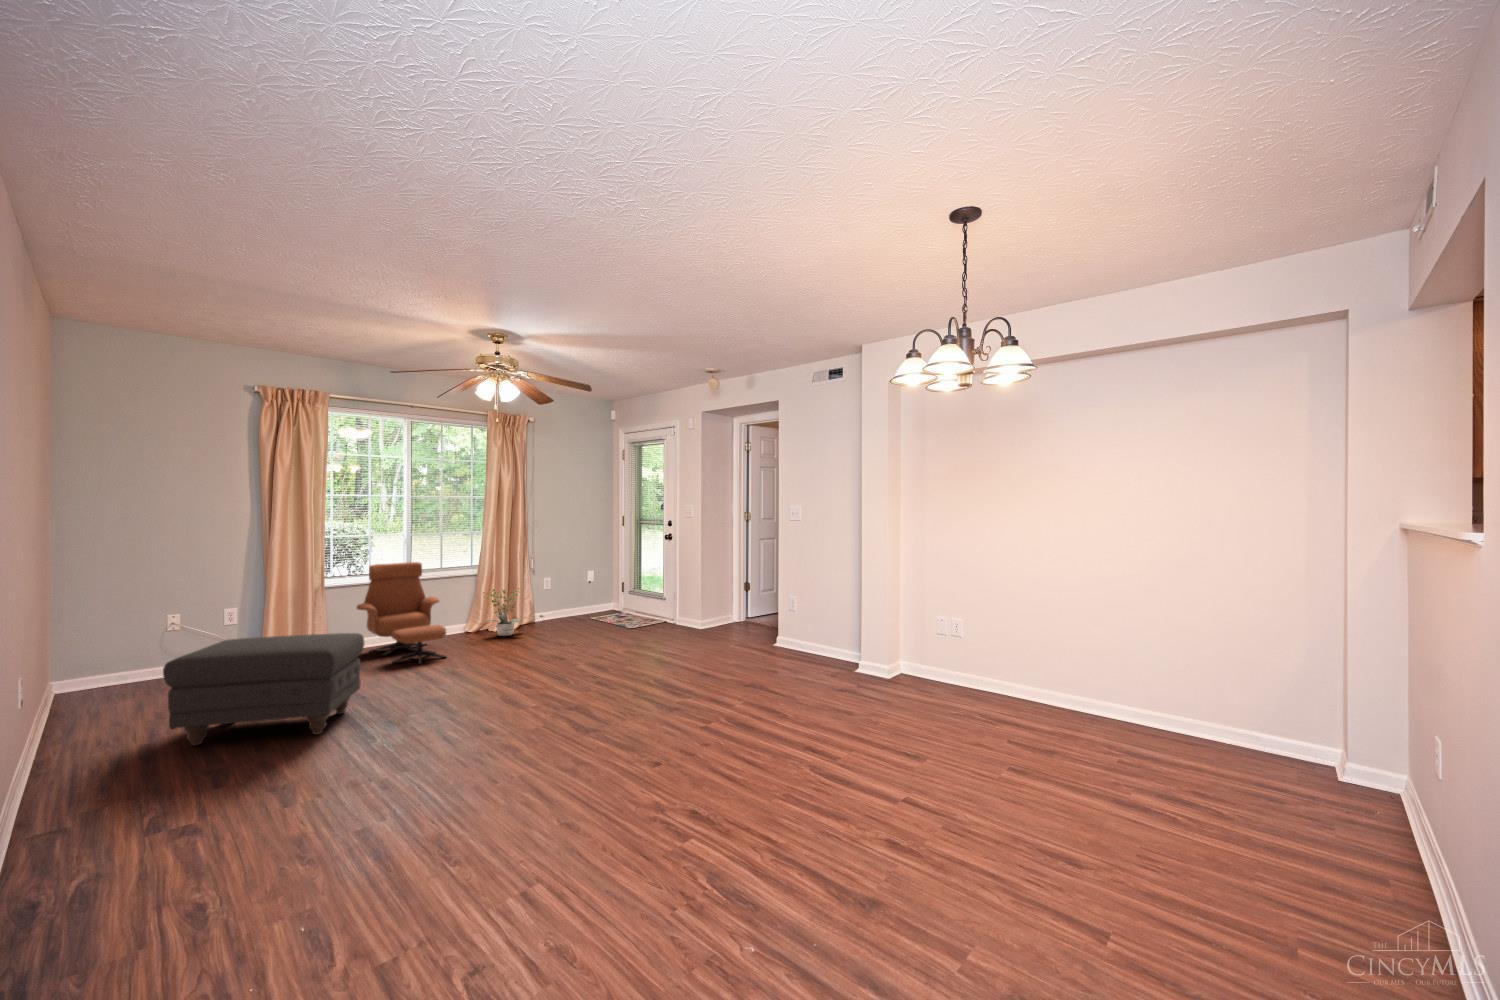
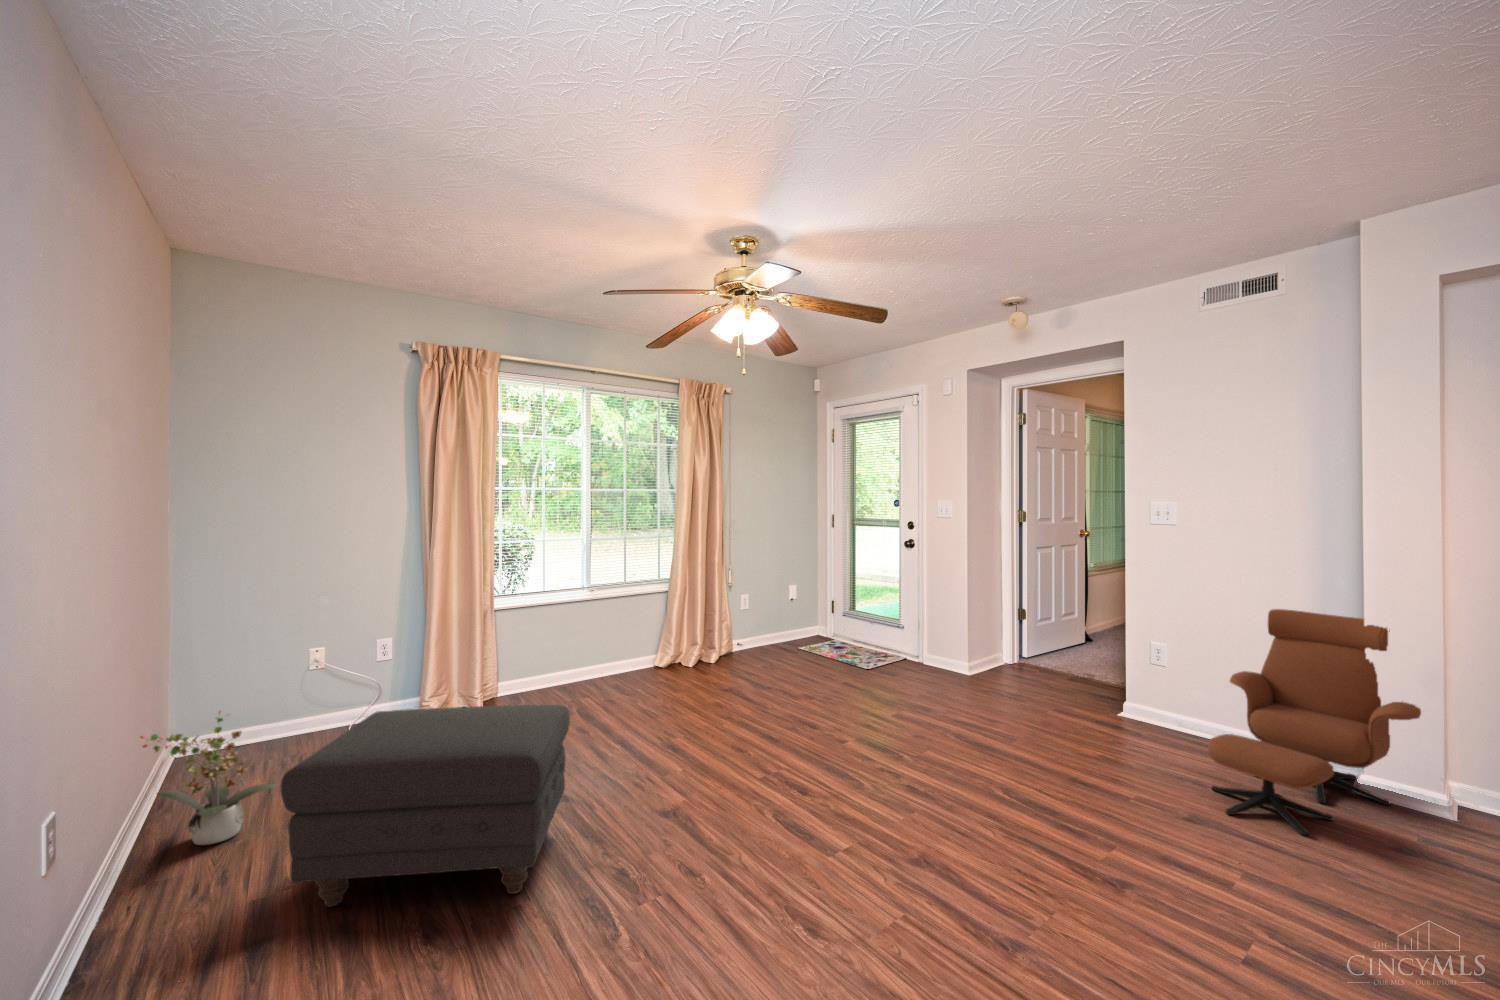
lounge chair: present [357,562,446,664] -> present [1208,609,1421,835]
potted plant: present [483,588,521,636] -> present [140,711,276,845]

